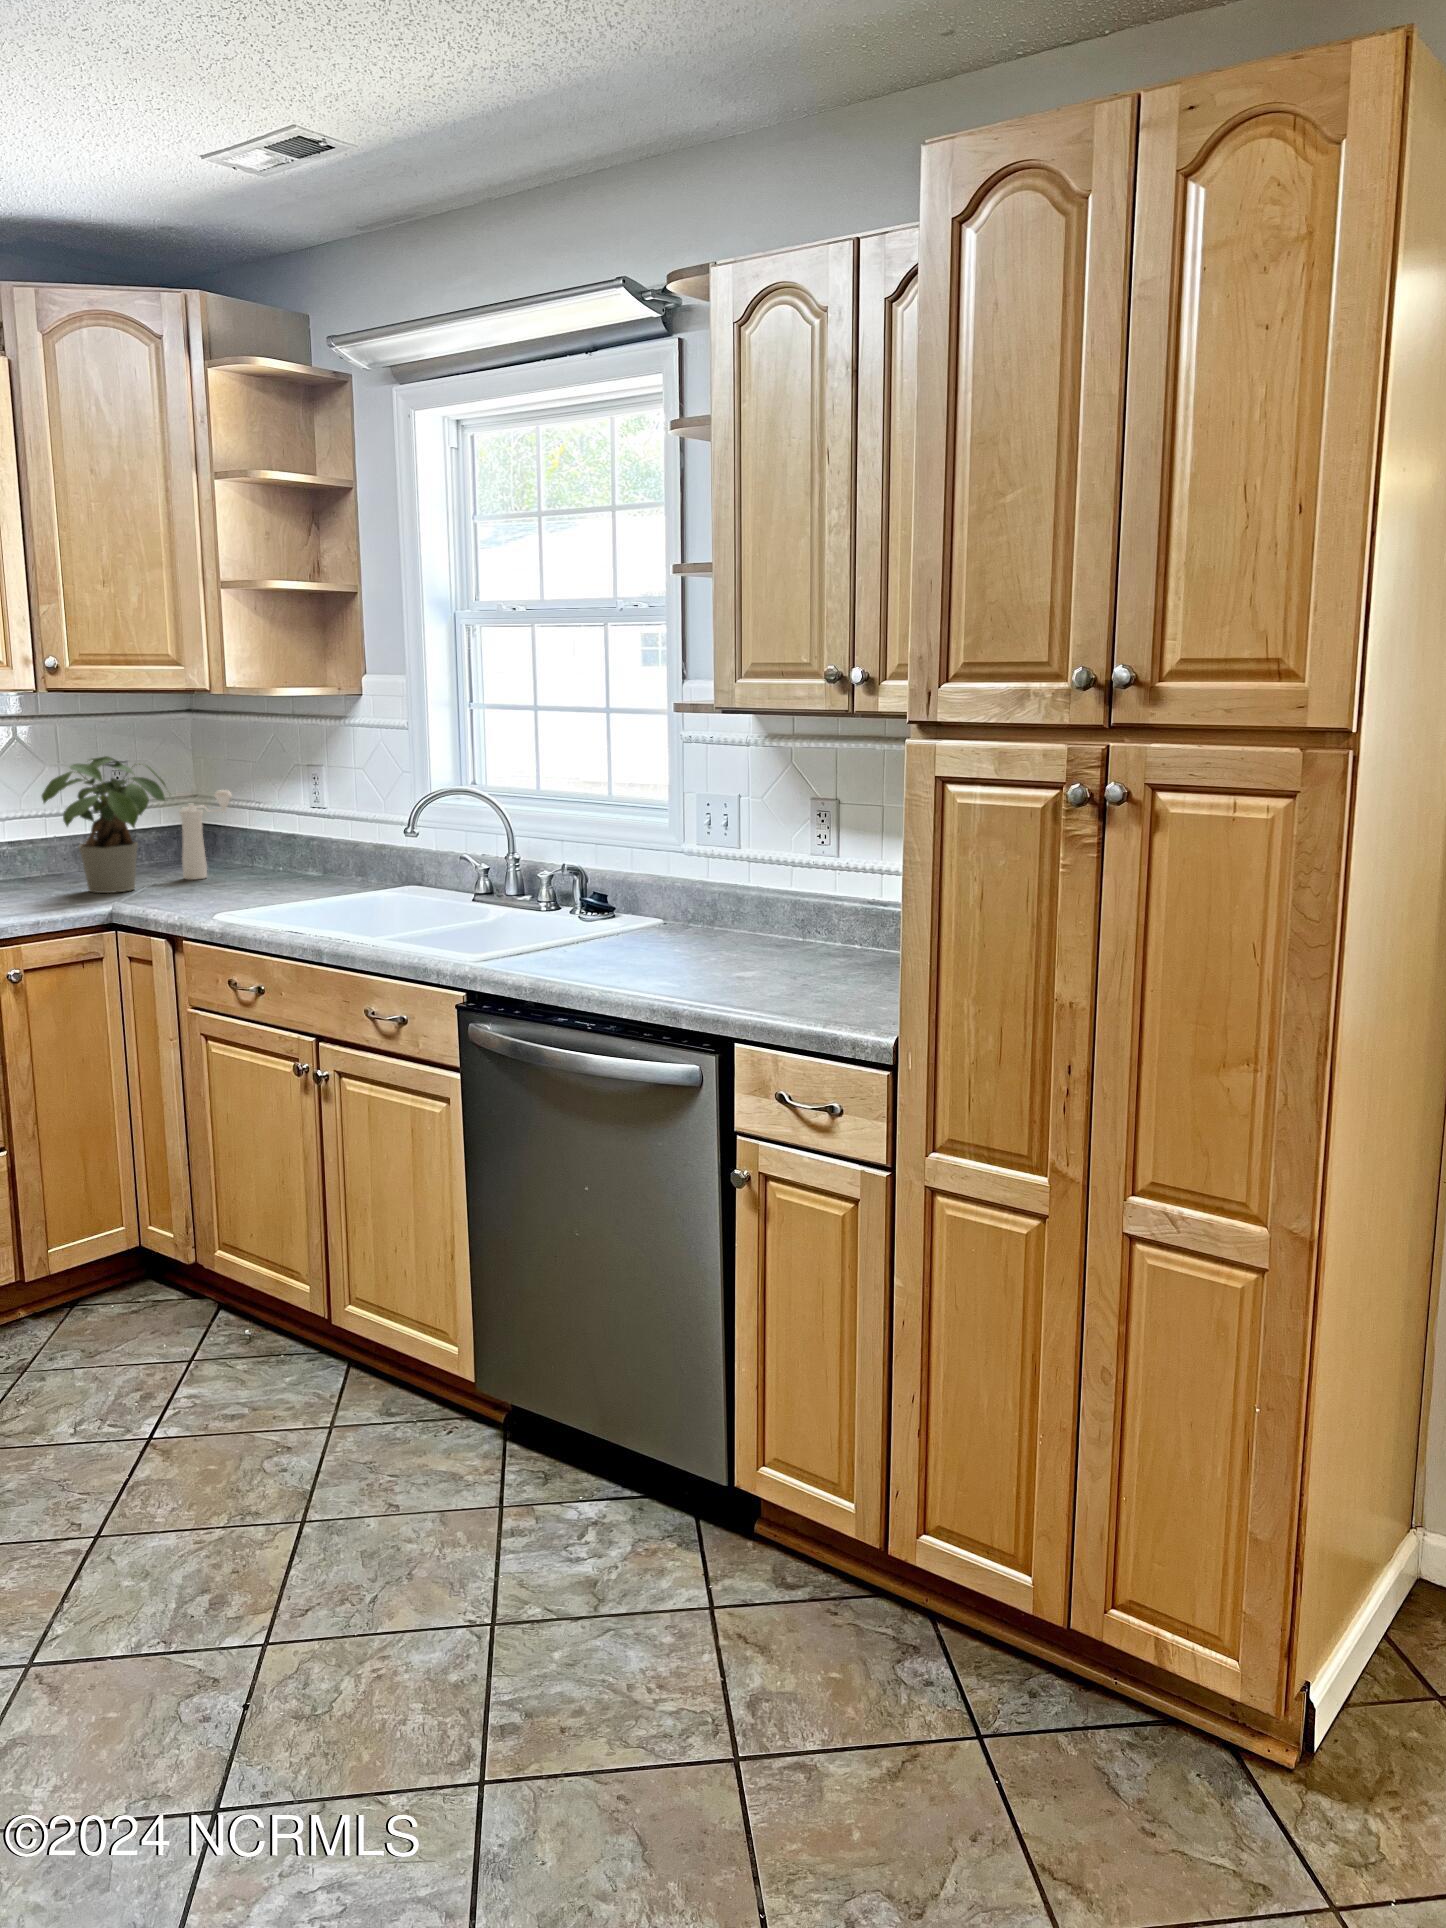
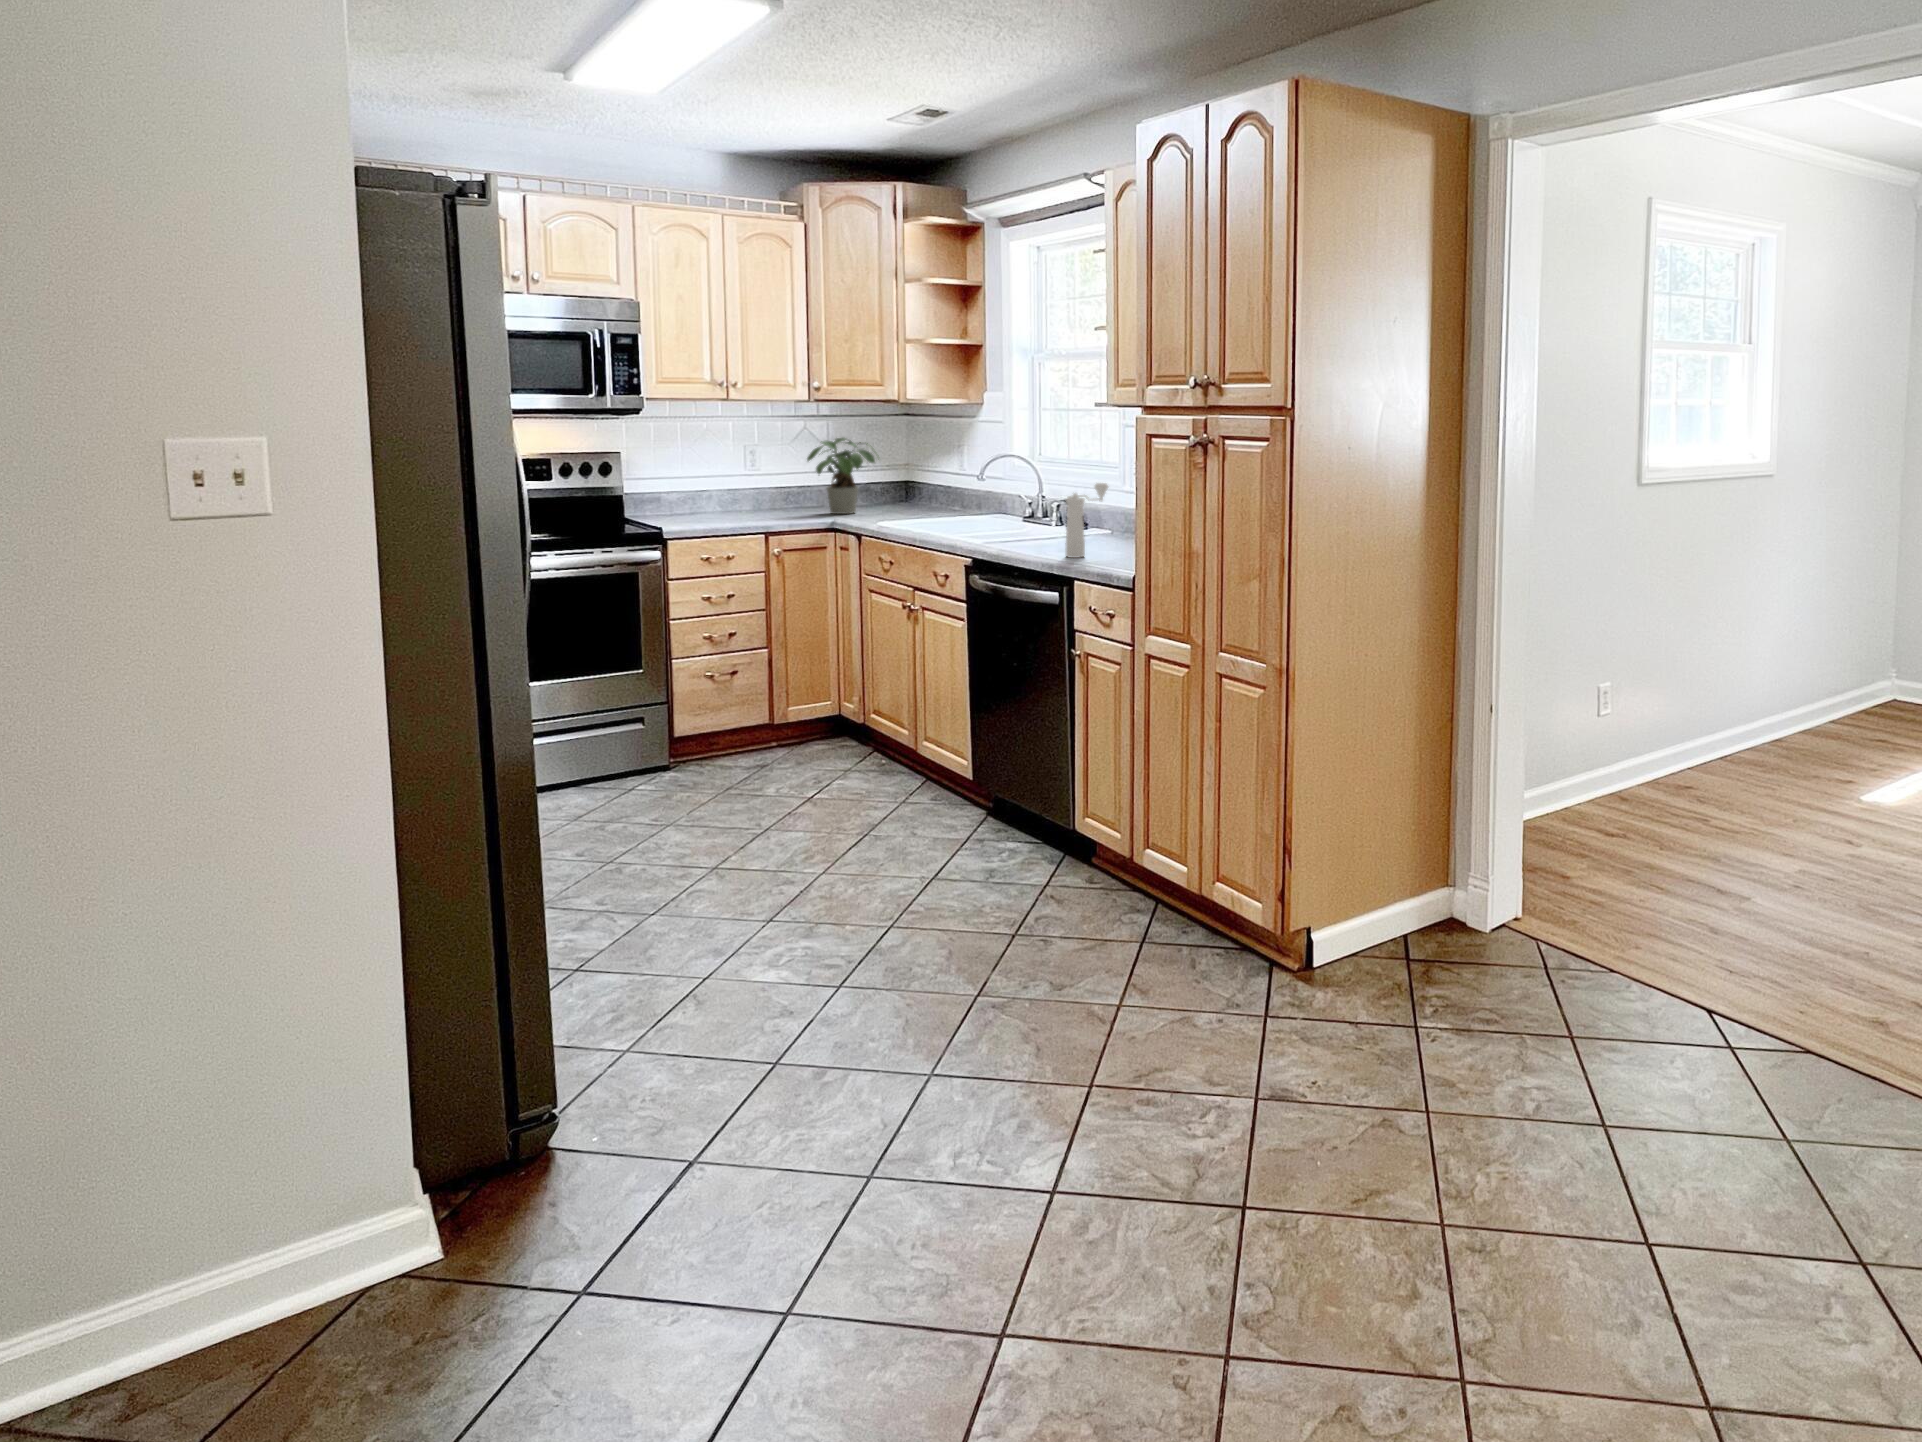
pepper mill: present [179,790,232,880] -> present [1065,483,1108,558]

